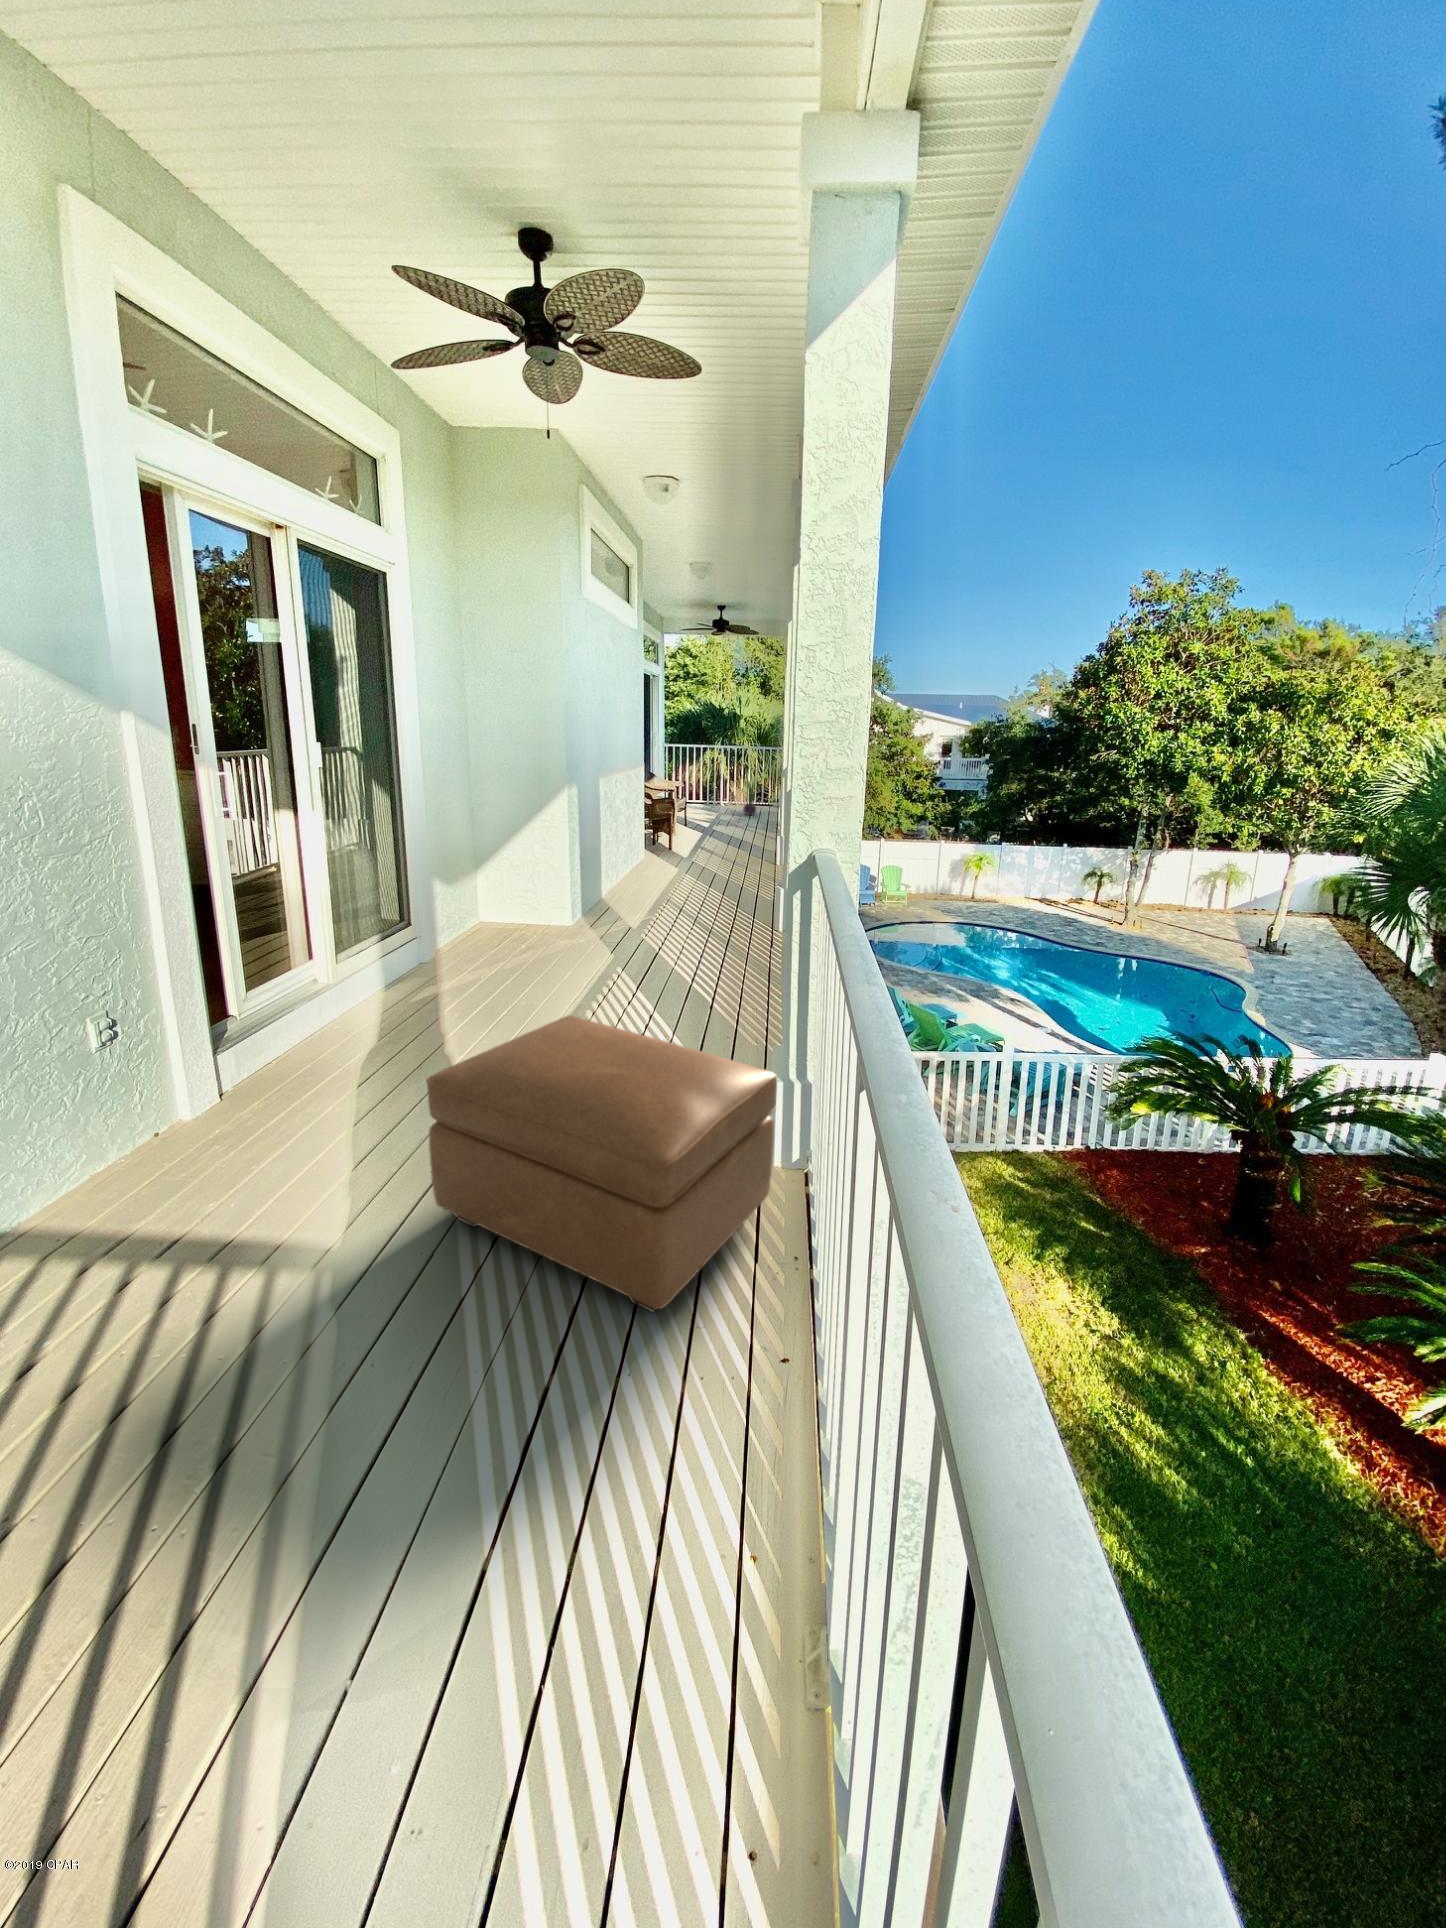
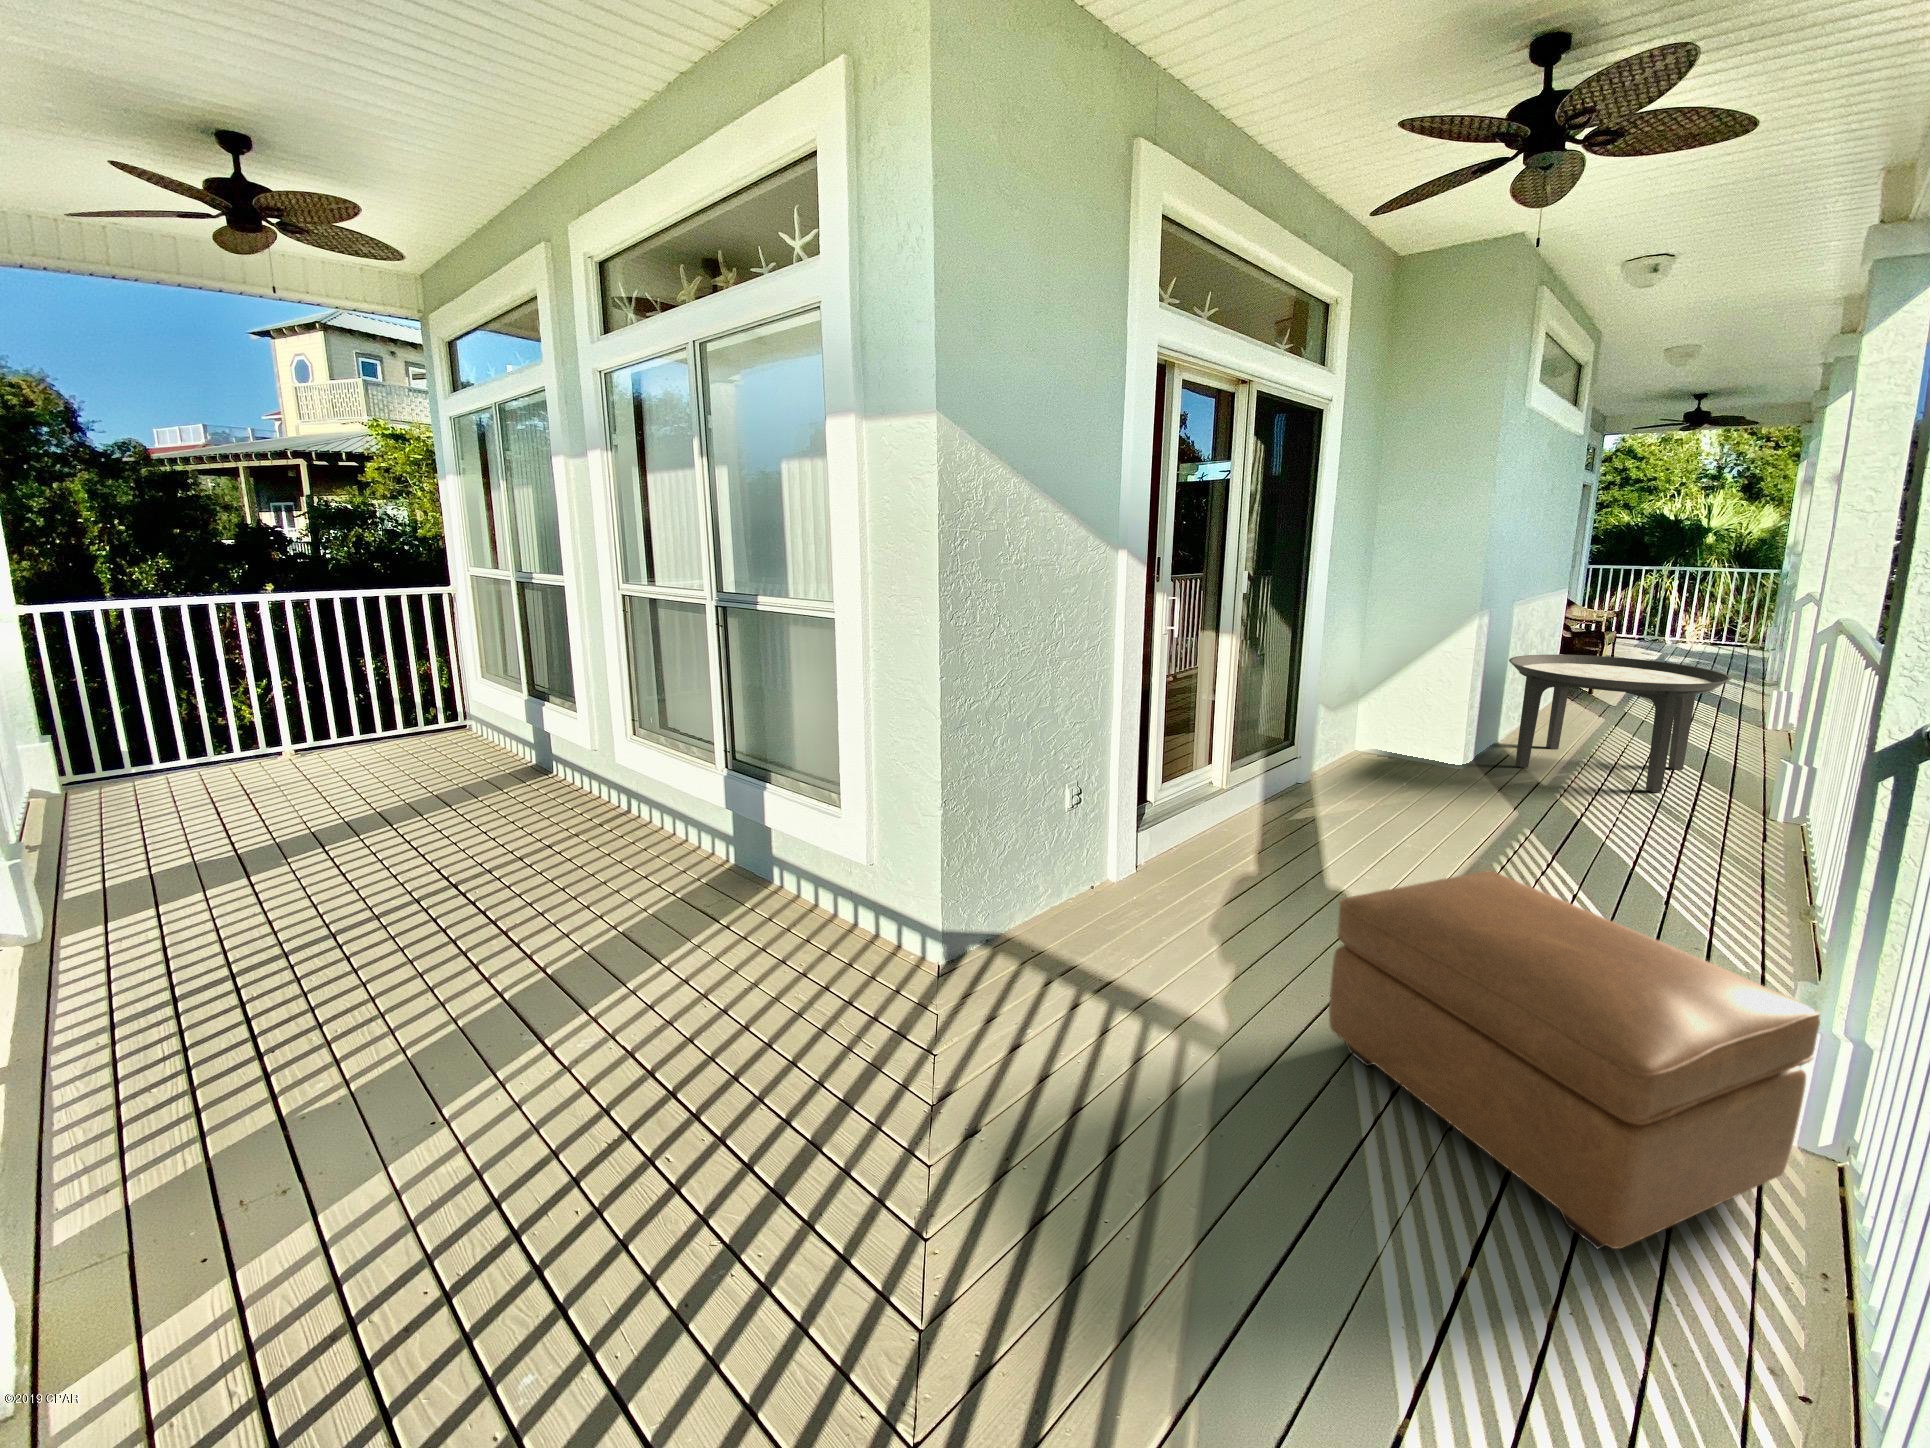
decorative plant: present [743,780,759,815] -> none [1693,611,1764,660]
round table: none [601,817,746,921] -> present [1509,655,1731,792]

